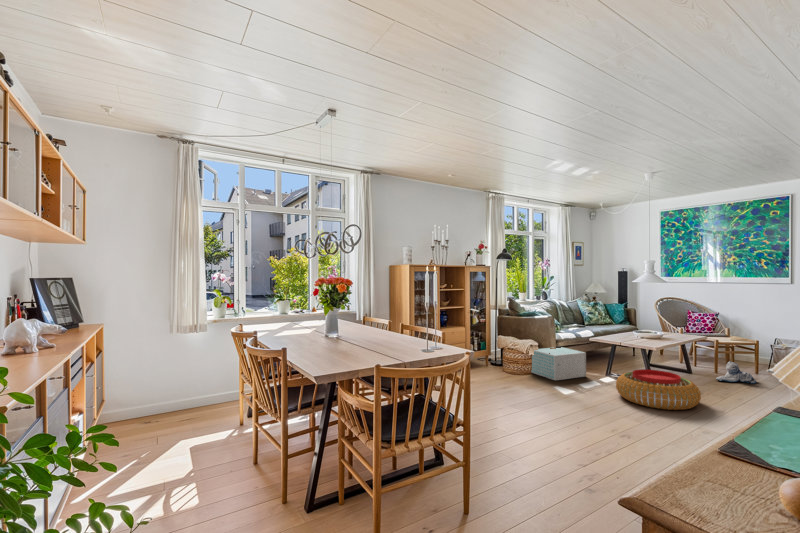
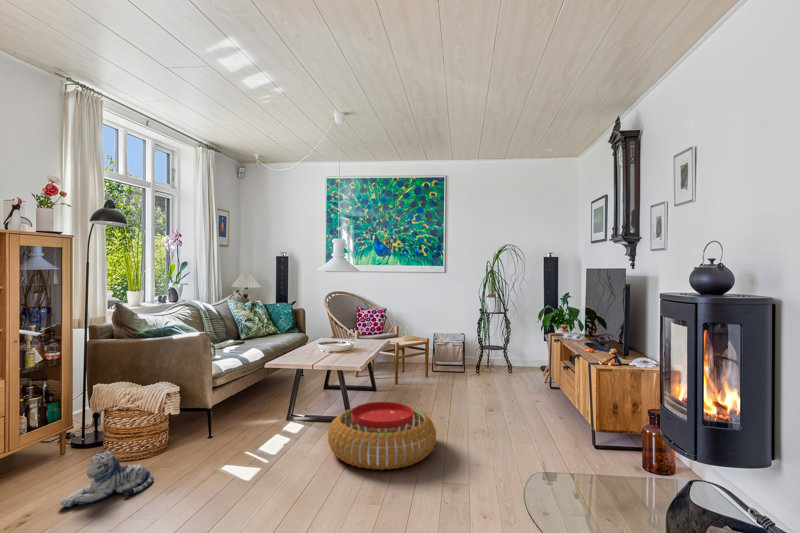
storage box: present [531,347,586,380] -> none [168,384,266,455]
plush toy: present [716,361,757,384] -> present [60,451,154,507]

